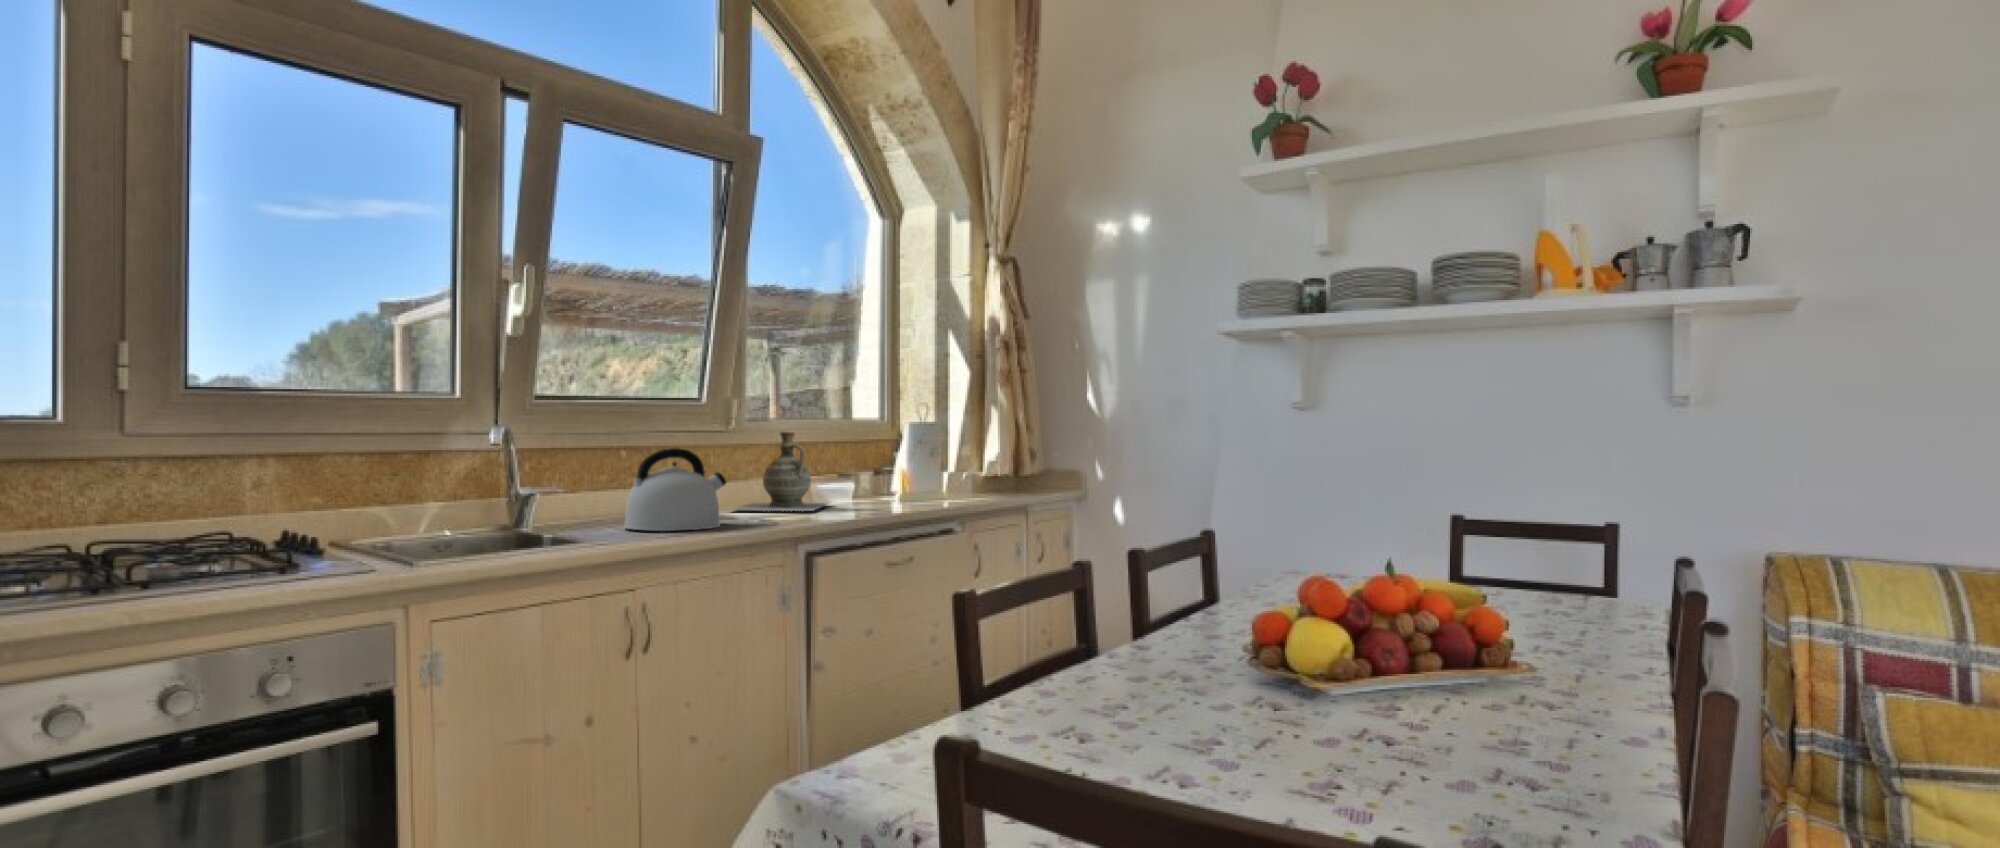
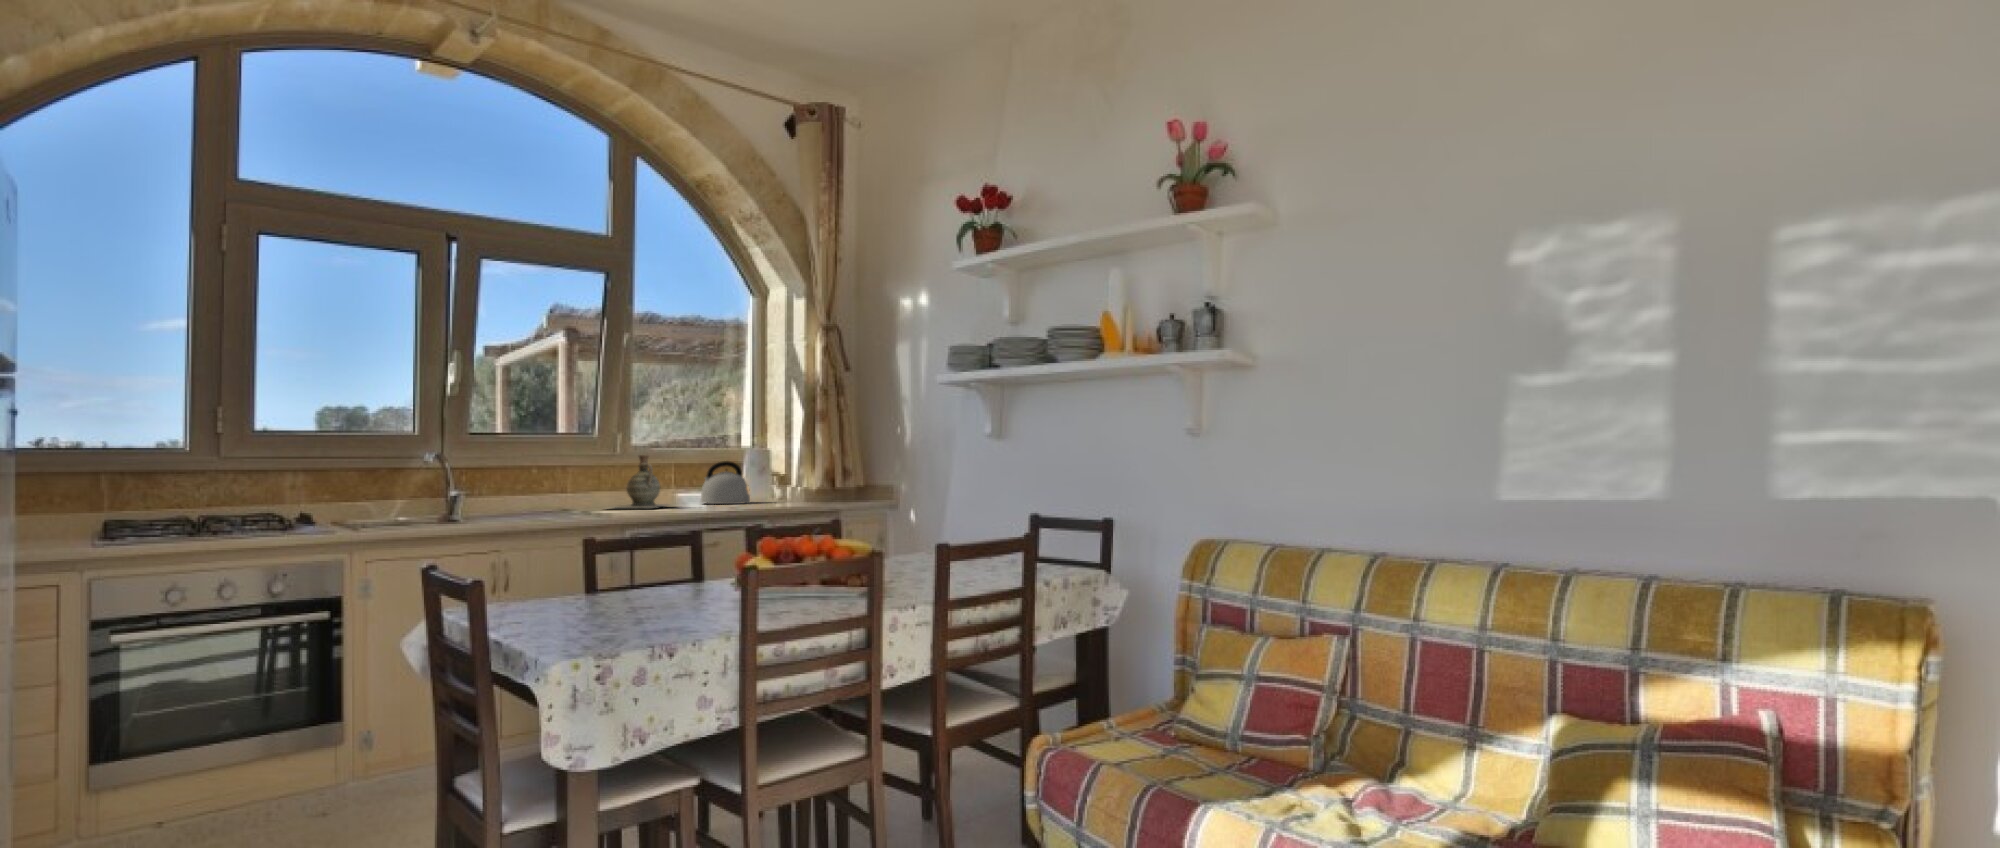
kettle: present [624,448,726,531] -> present [700,461,750,504]

